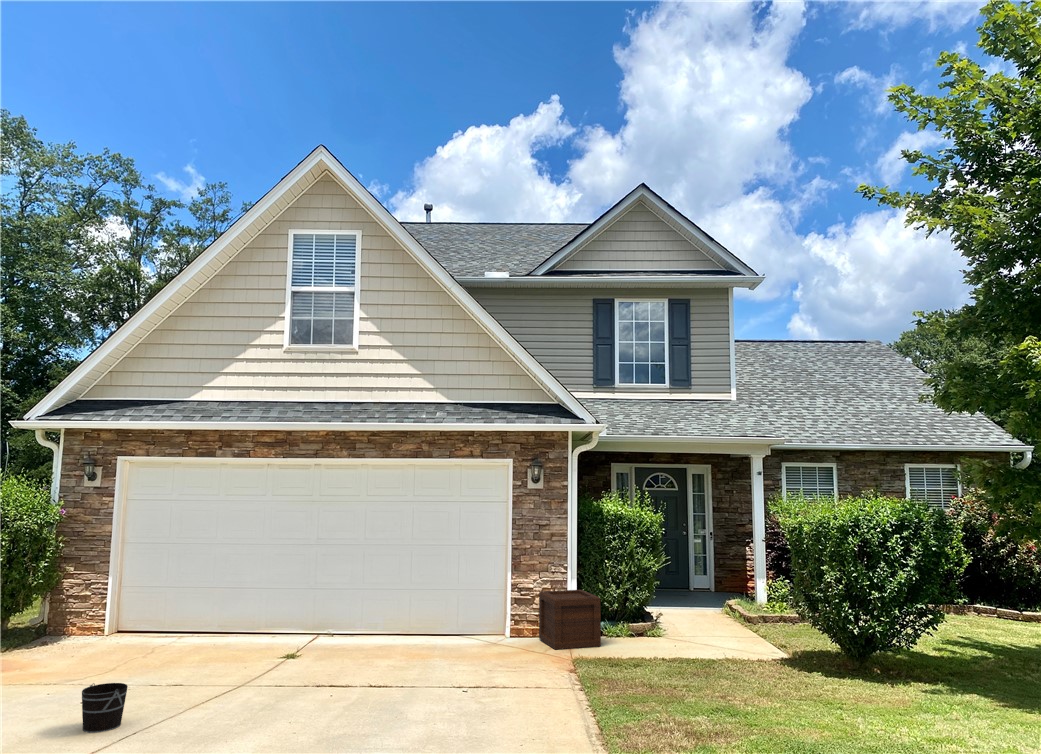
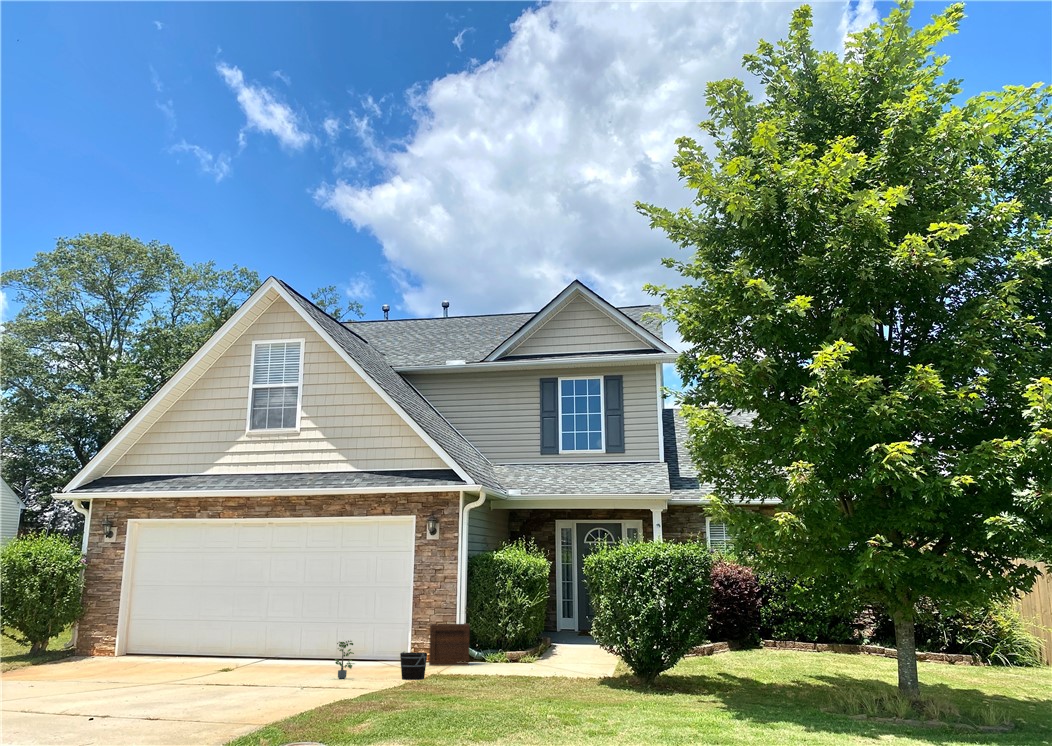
potted plant: none [540,670,571,732] -> present [335,641,354,679]
bucket: present [82,683,128,733] -> present [400,652,427,680]

